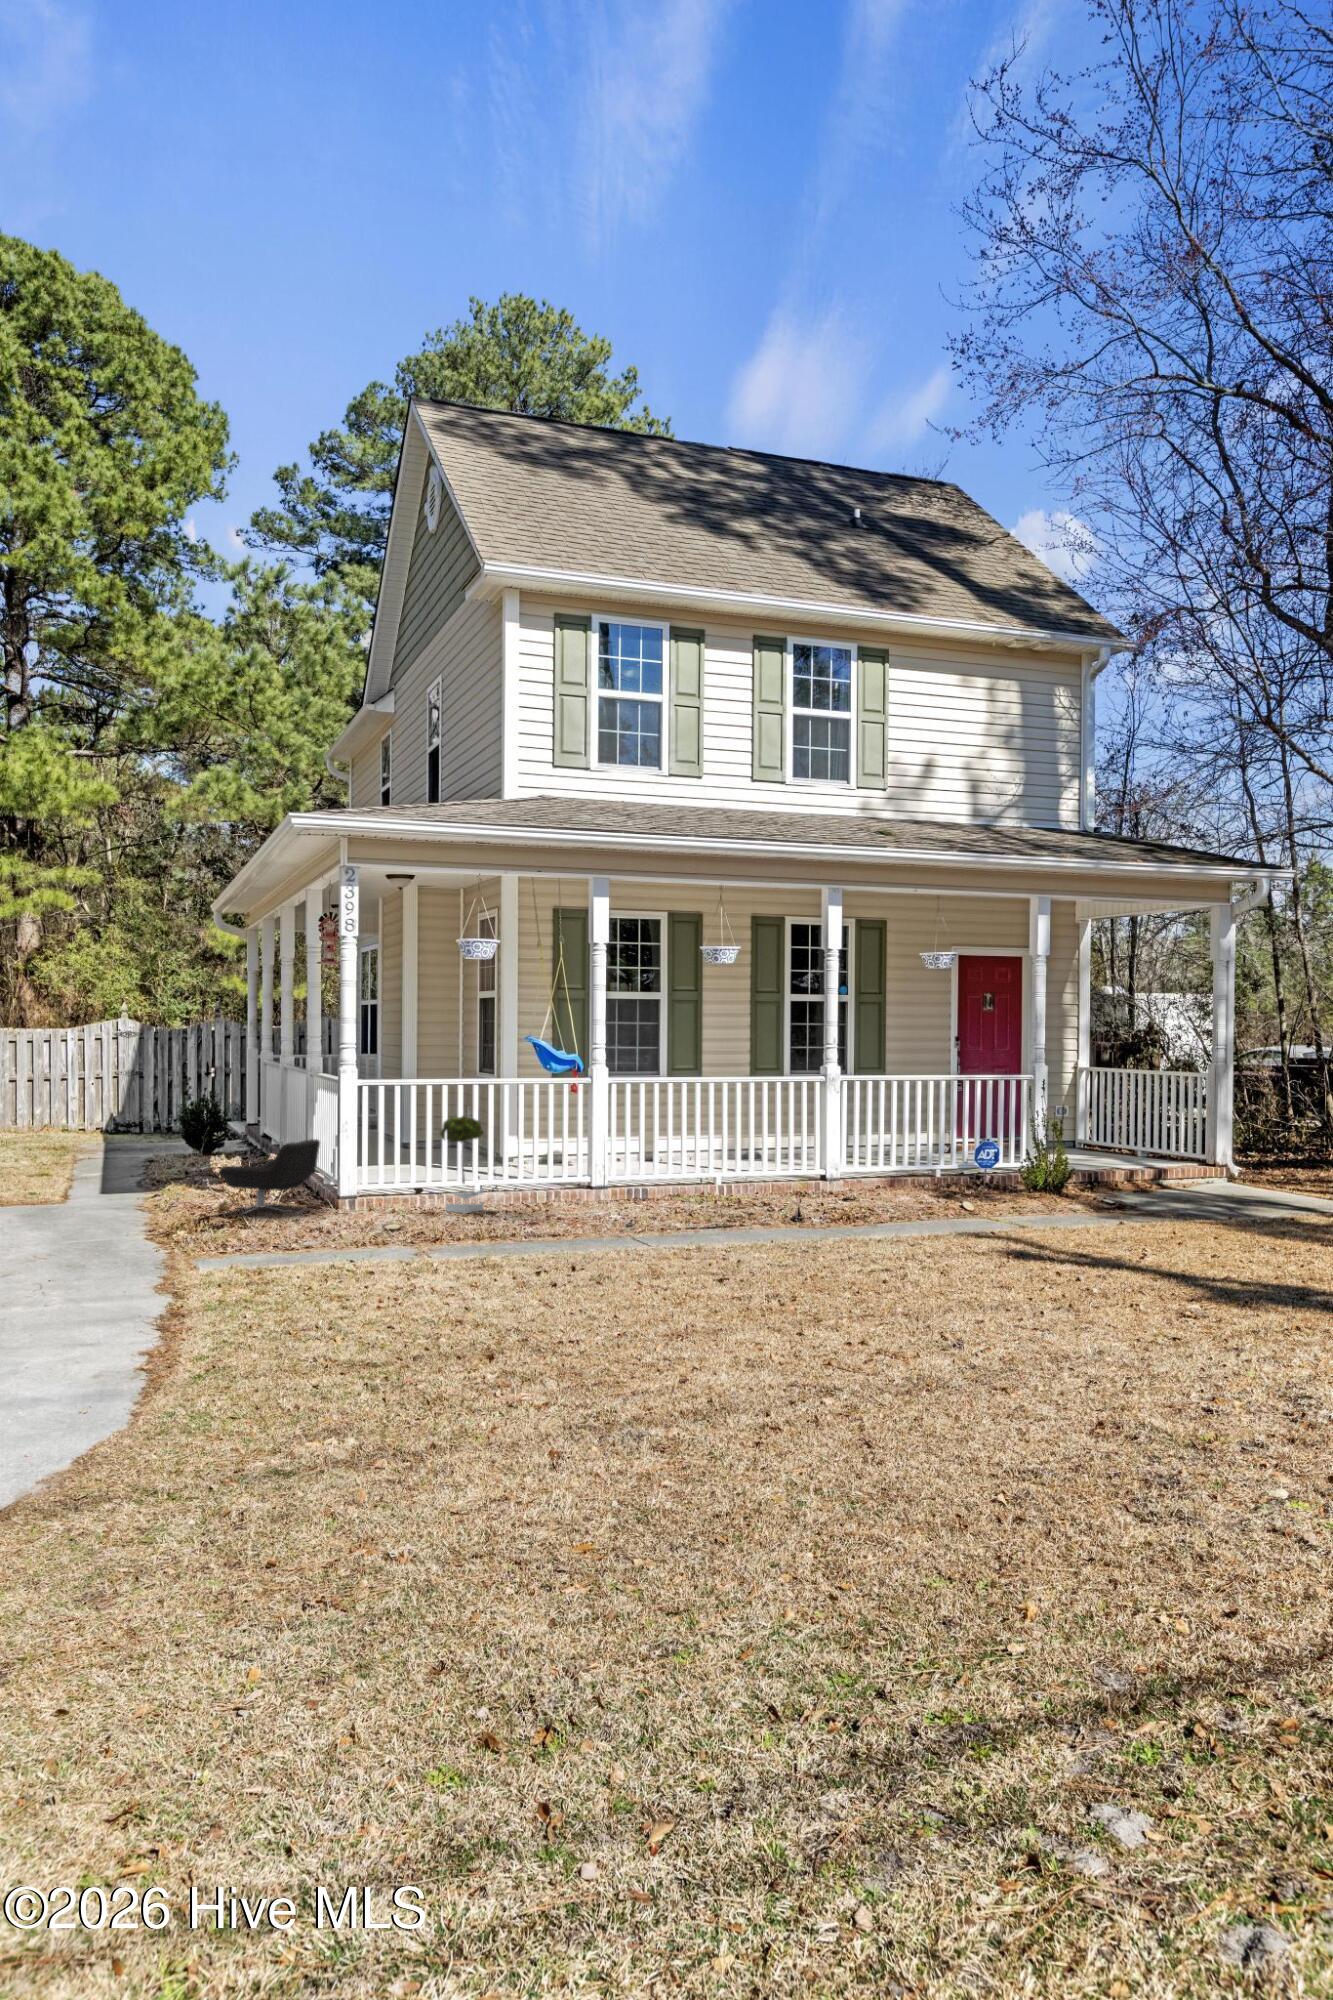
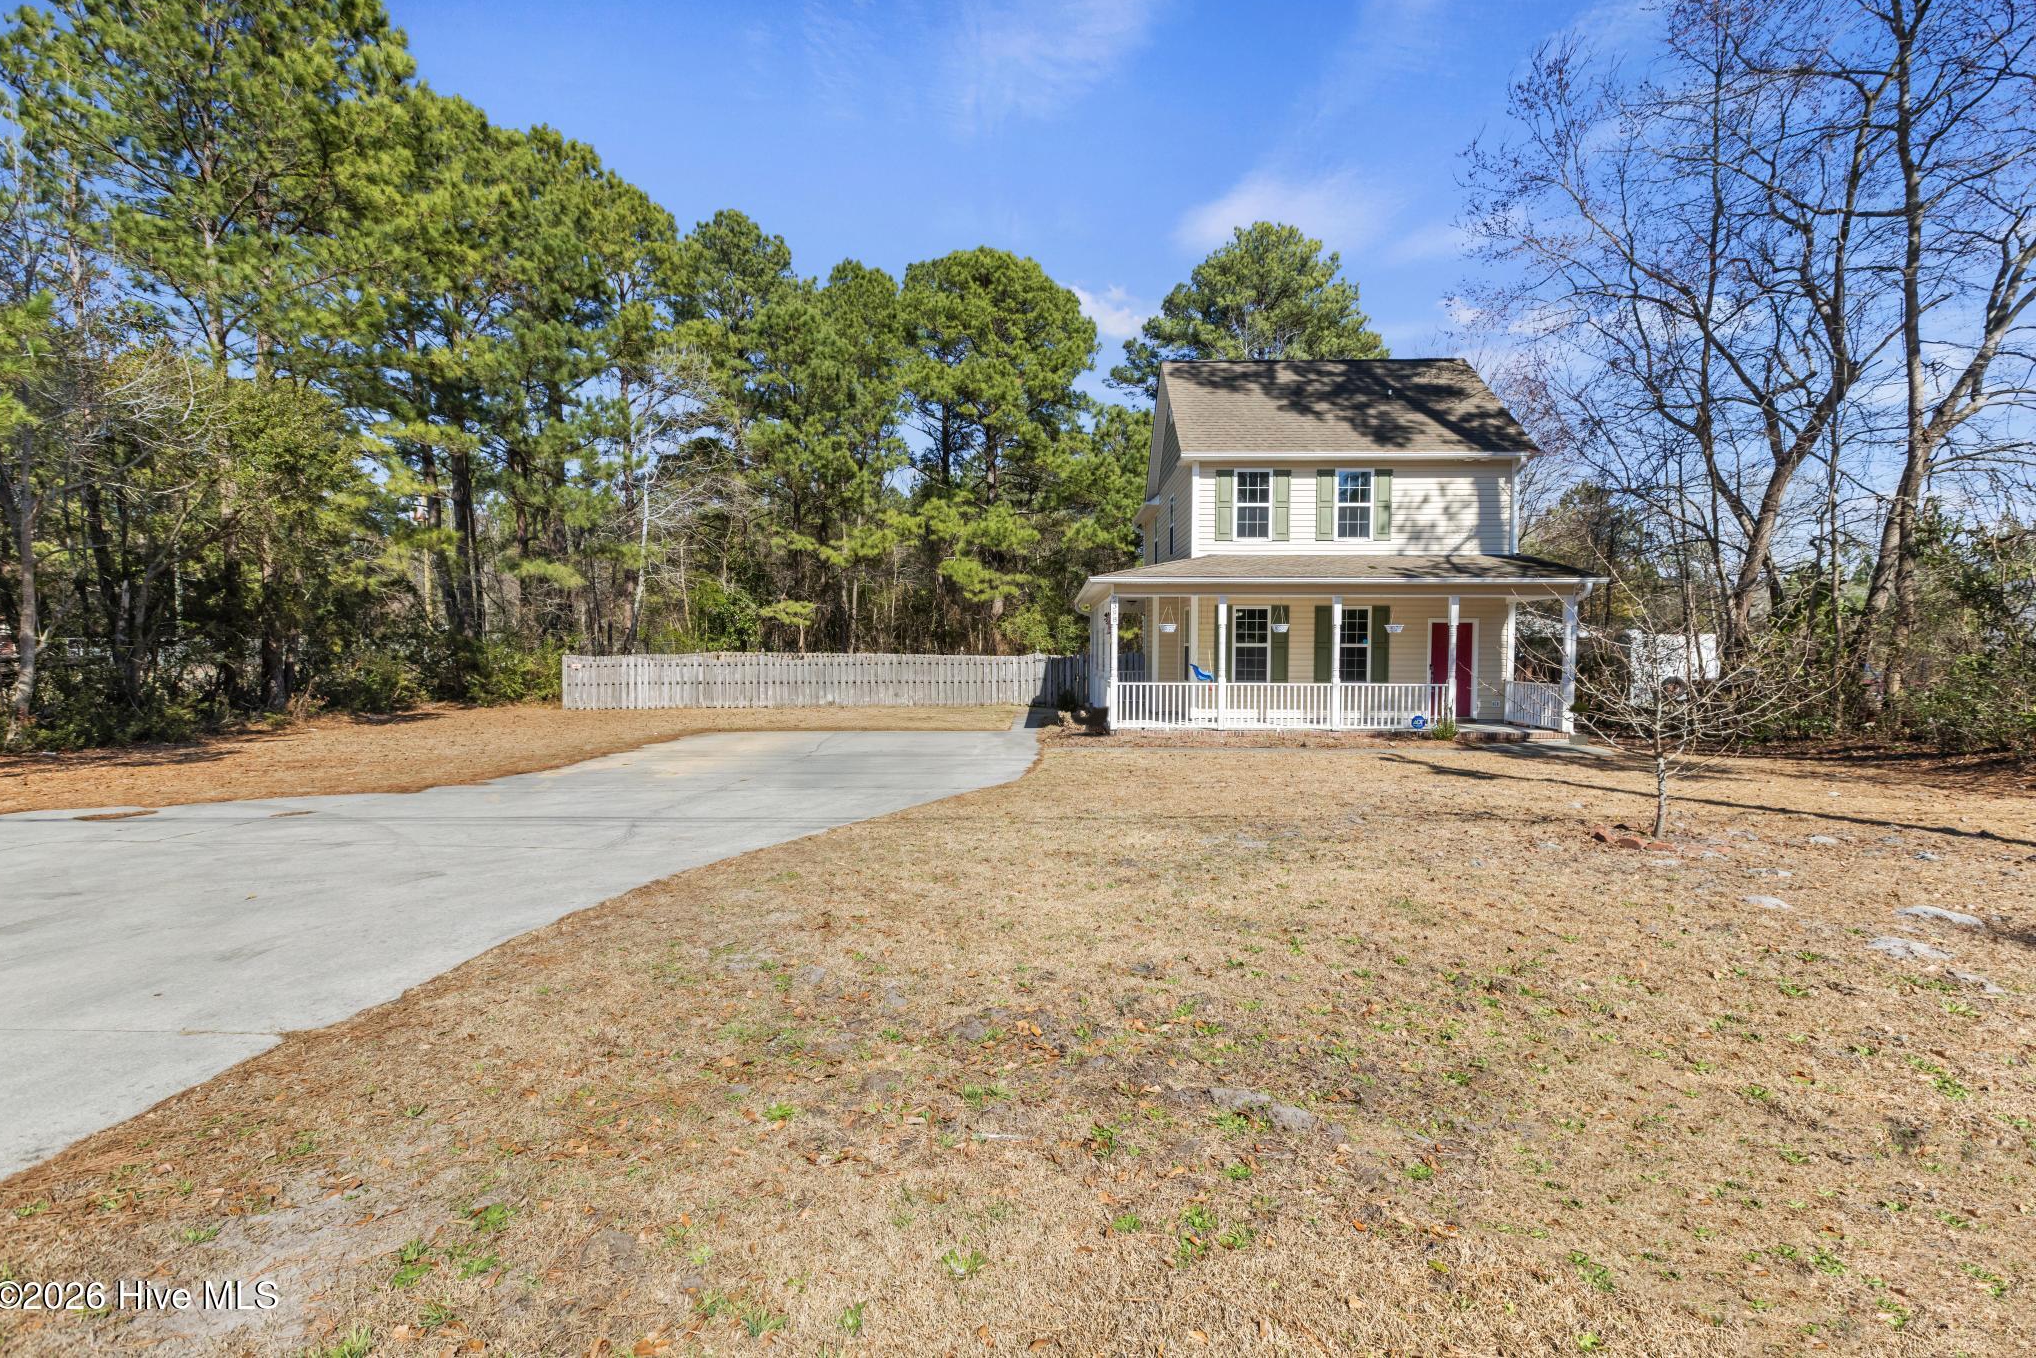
potted tree: present [440,1116,484,1214] -> present [1569,703,1589,745]

